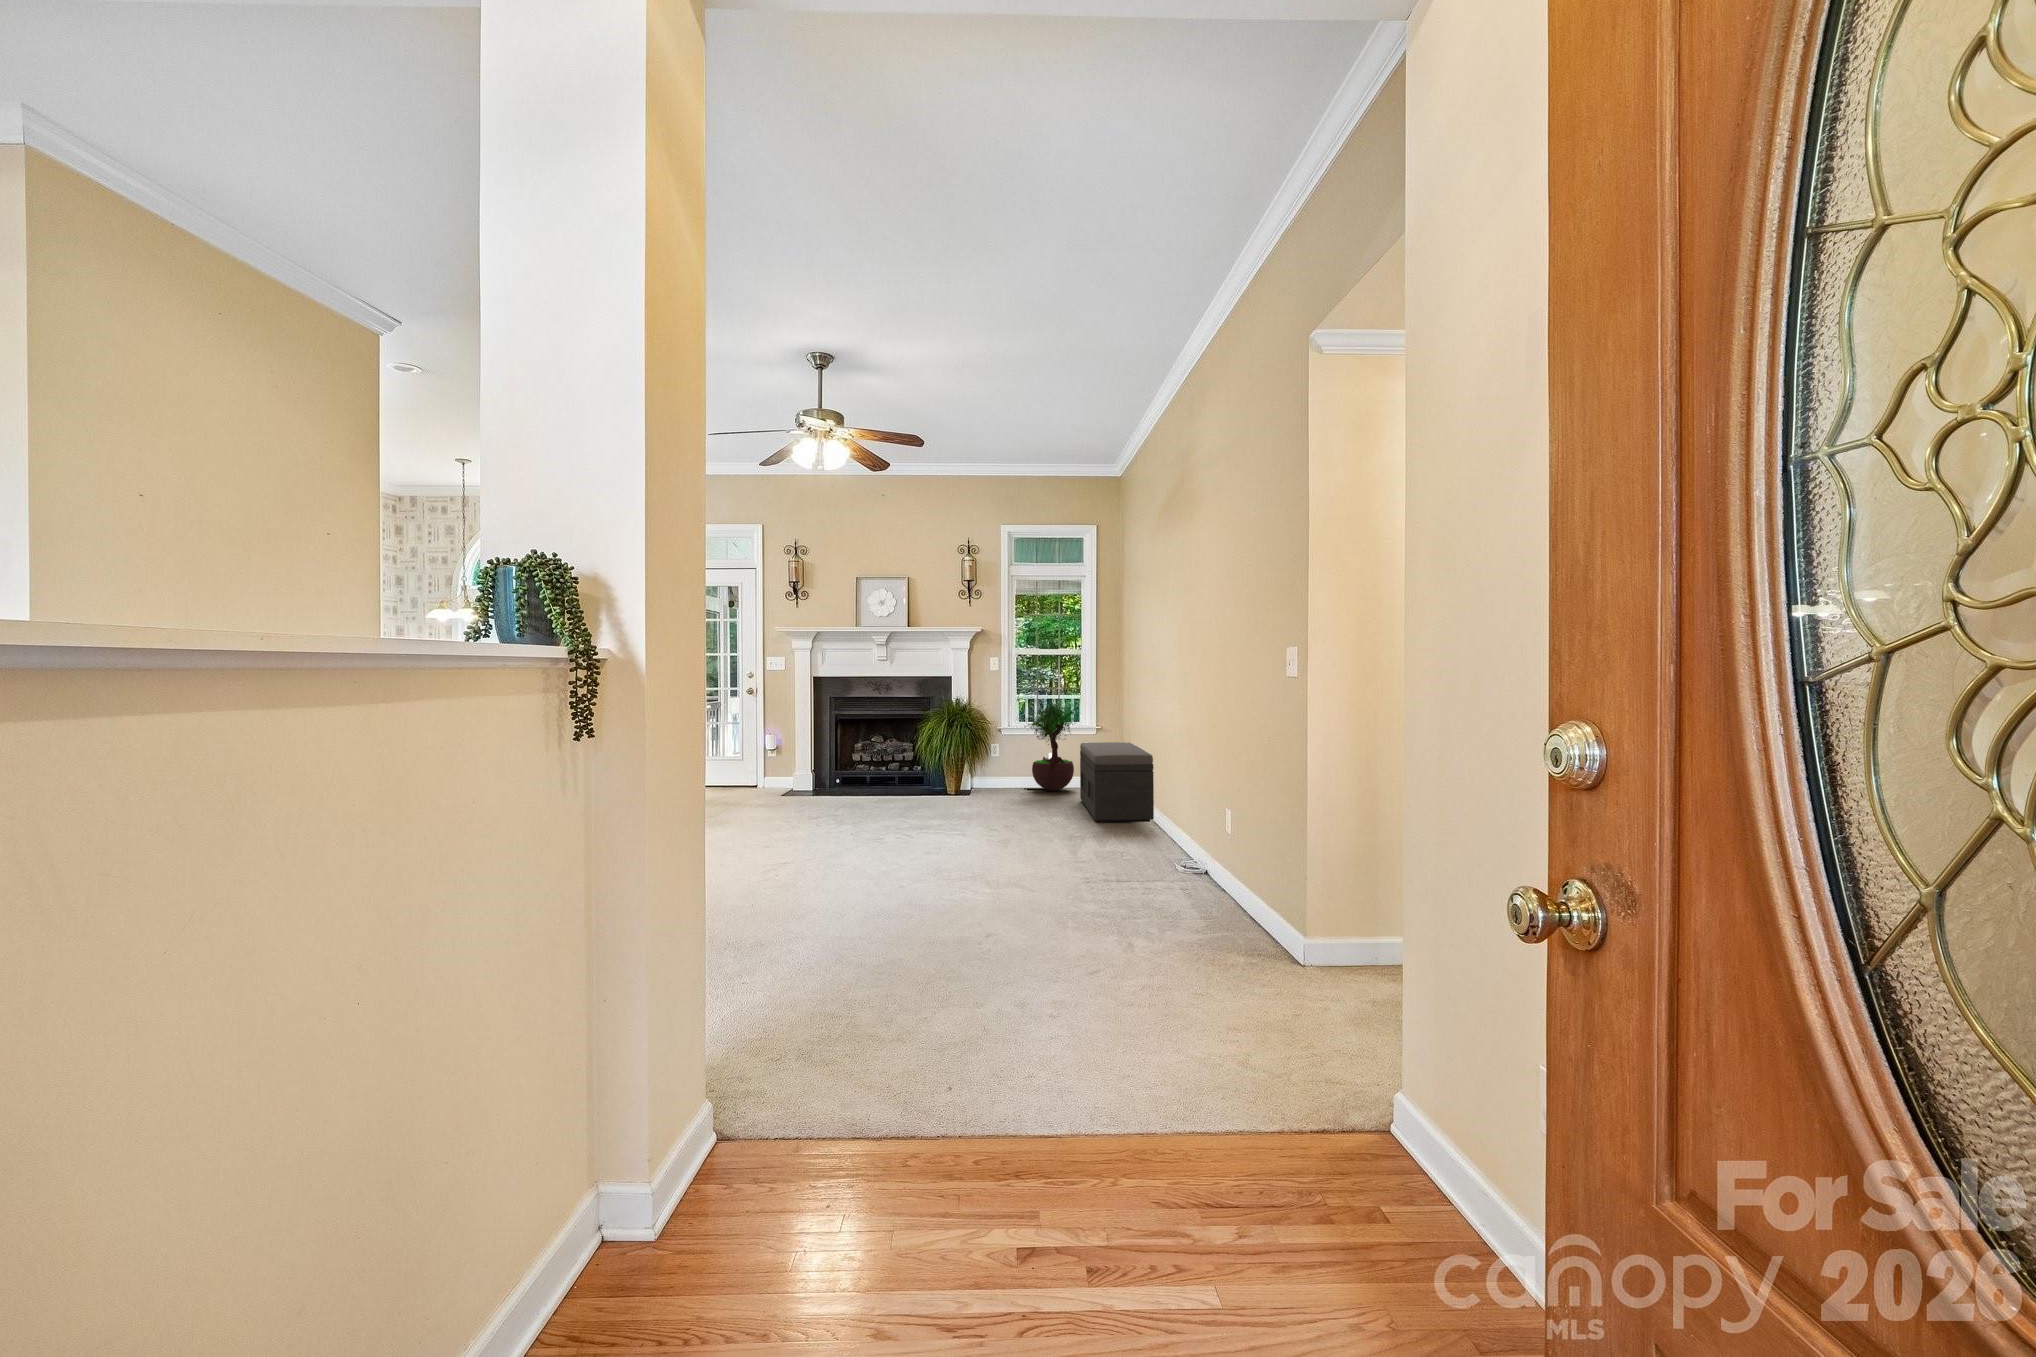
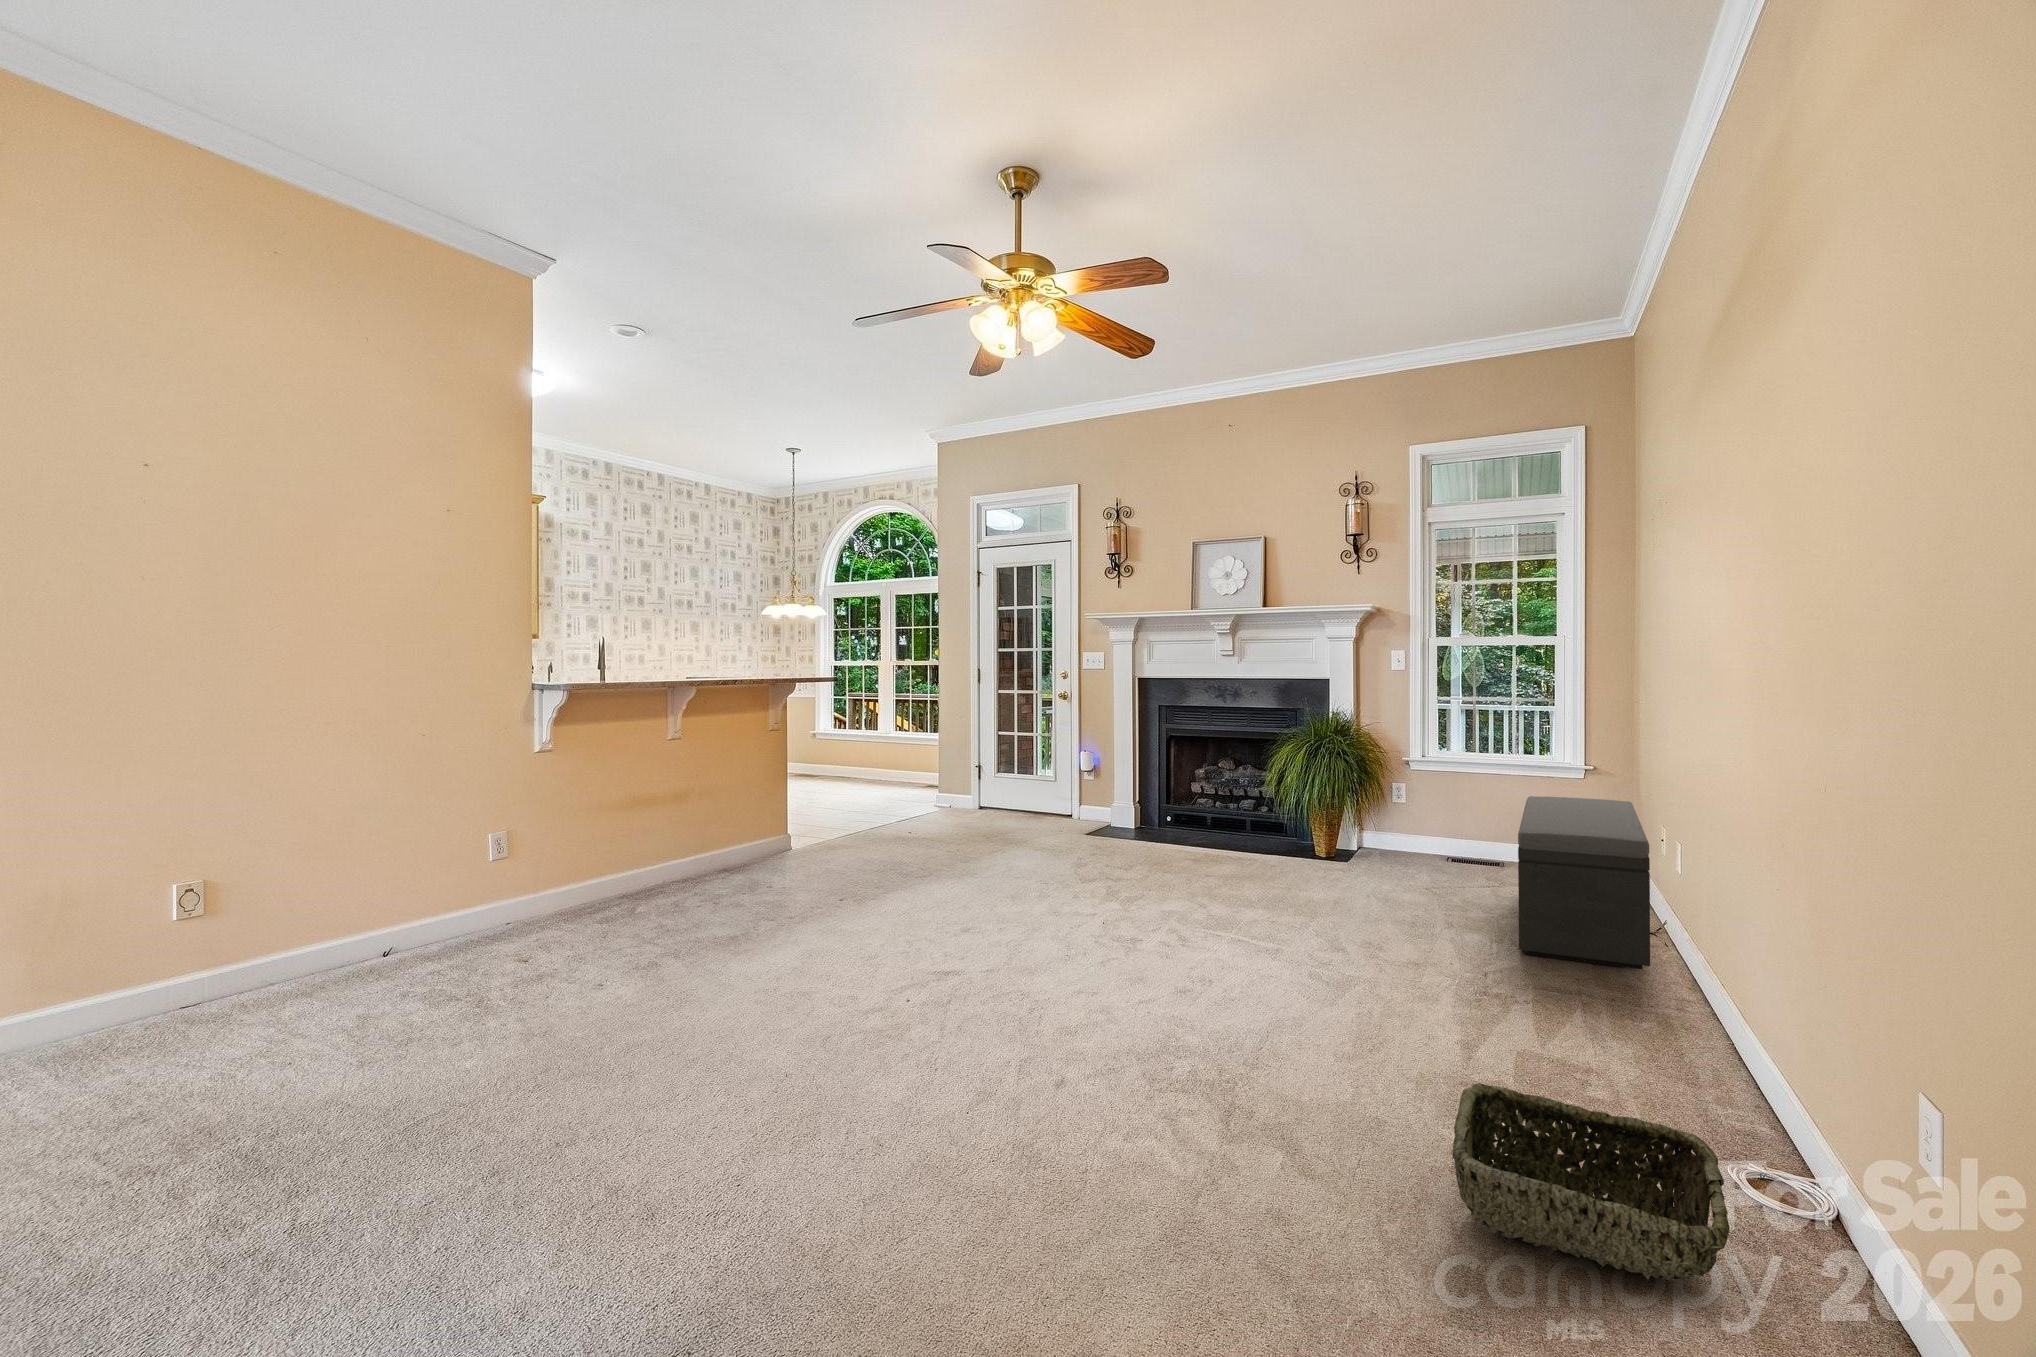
potted tree: present [1025,699,1079,791] -> none [1437,708,1543,866]
woven basket: none [1129,842,1228,895] -> present [1453,1083,1730,1281]

